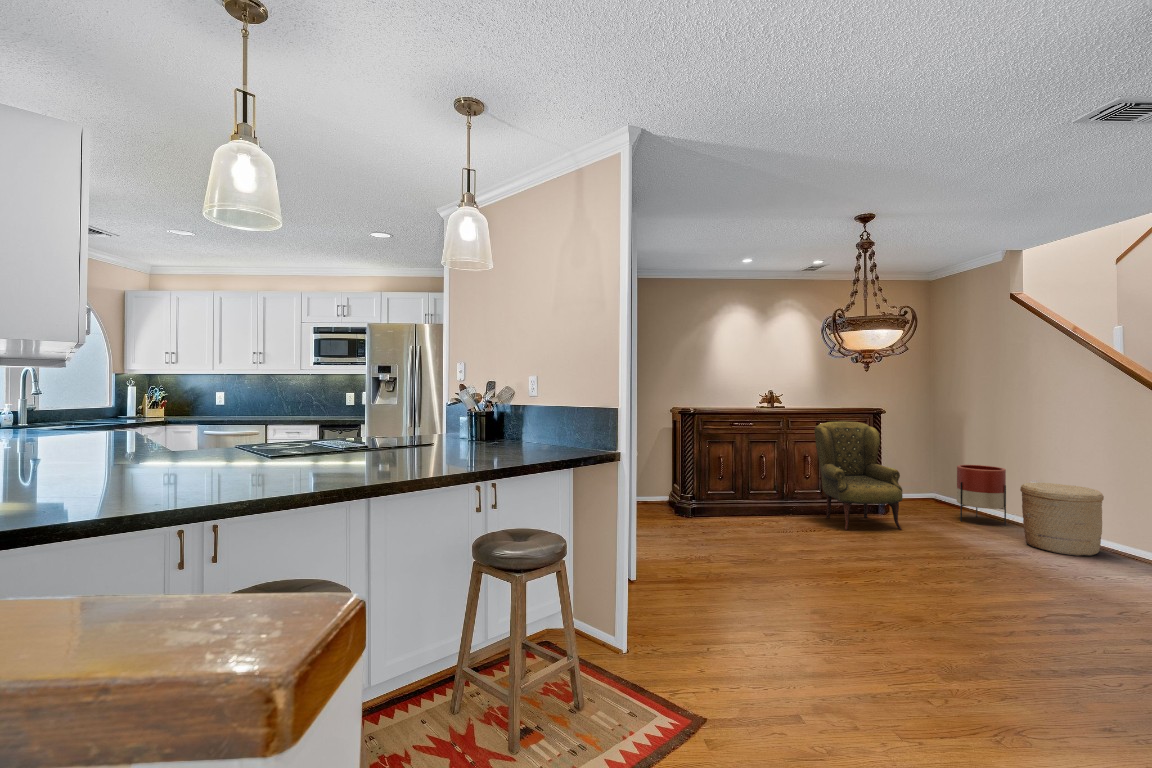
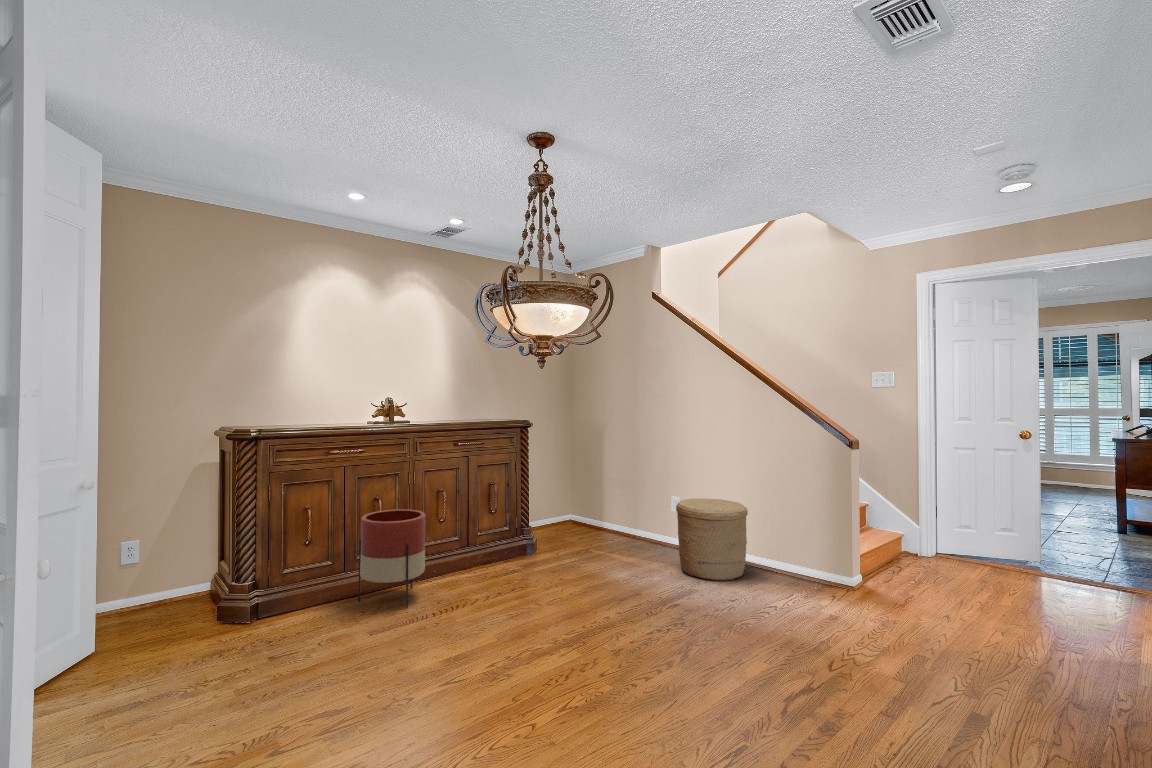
armchair: present [814,421,902,530] -> none [452,439,561,595]
planter: present [957,465,1006,526] -> present [358,509,425,608]

